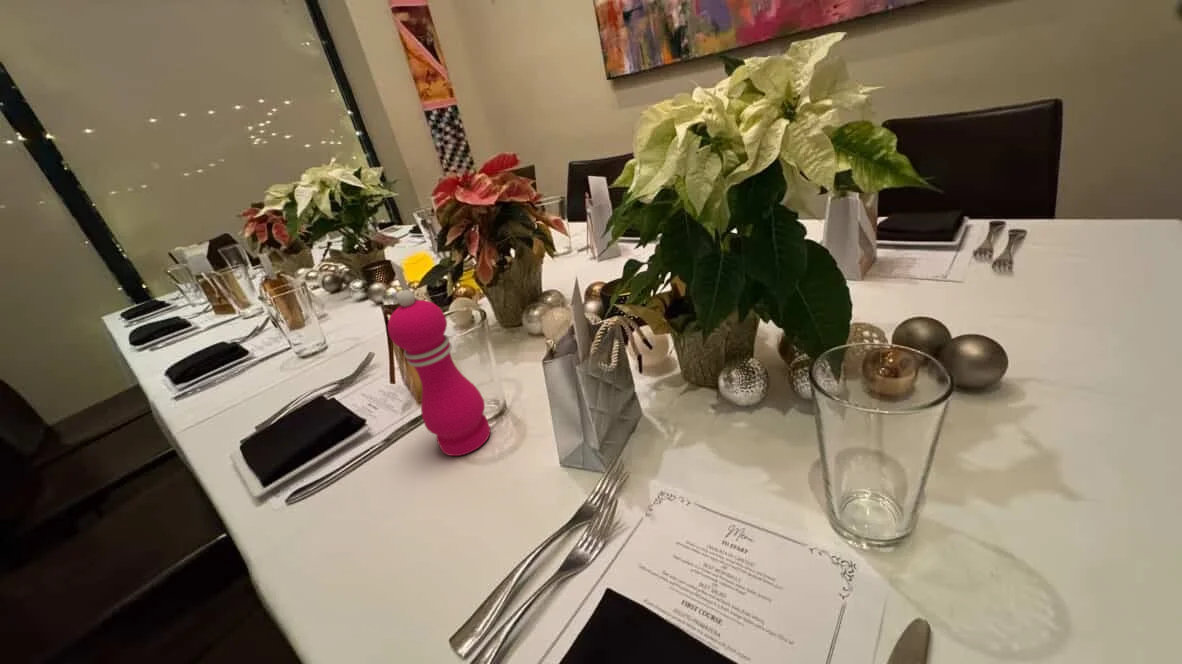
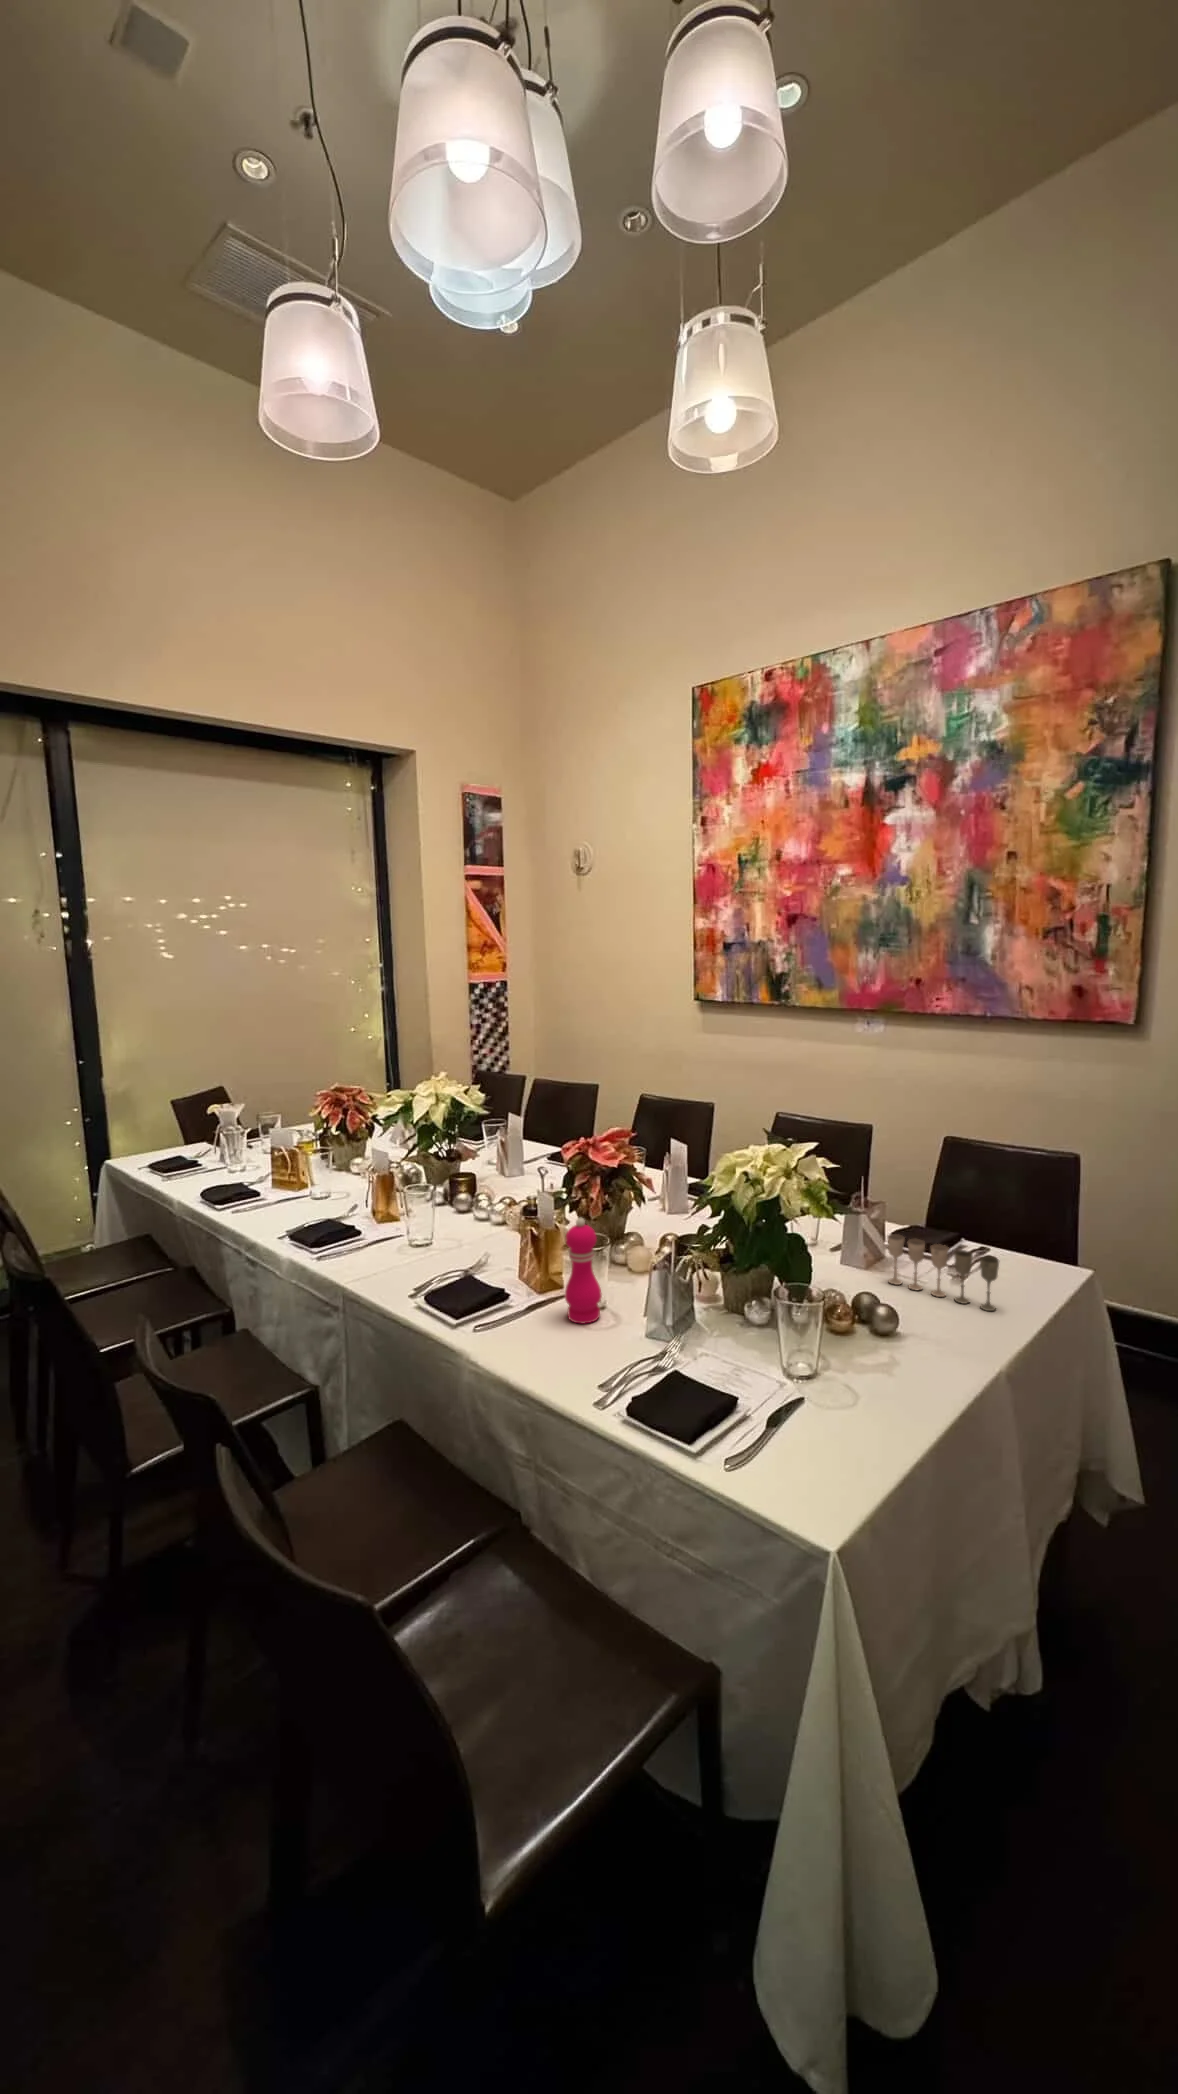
wine glass: none [904,218,1152,308] -> present [888,1234,999,1311]

